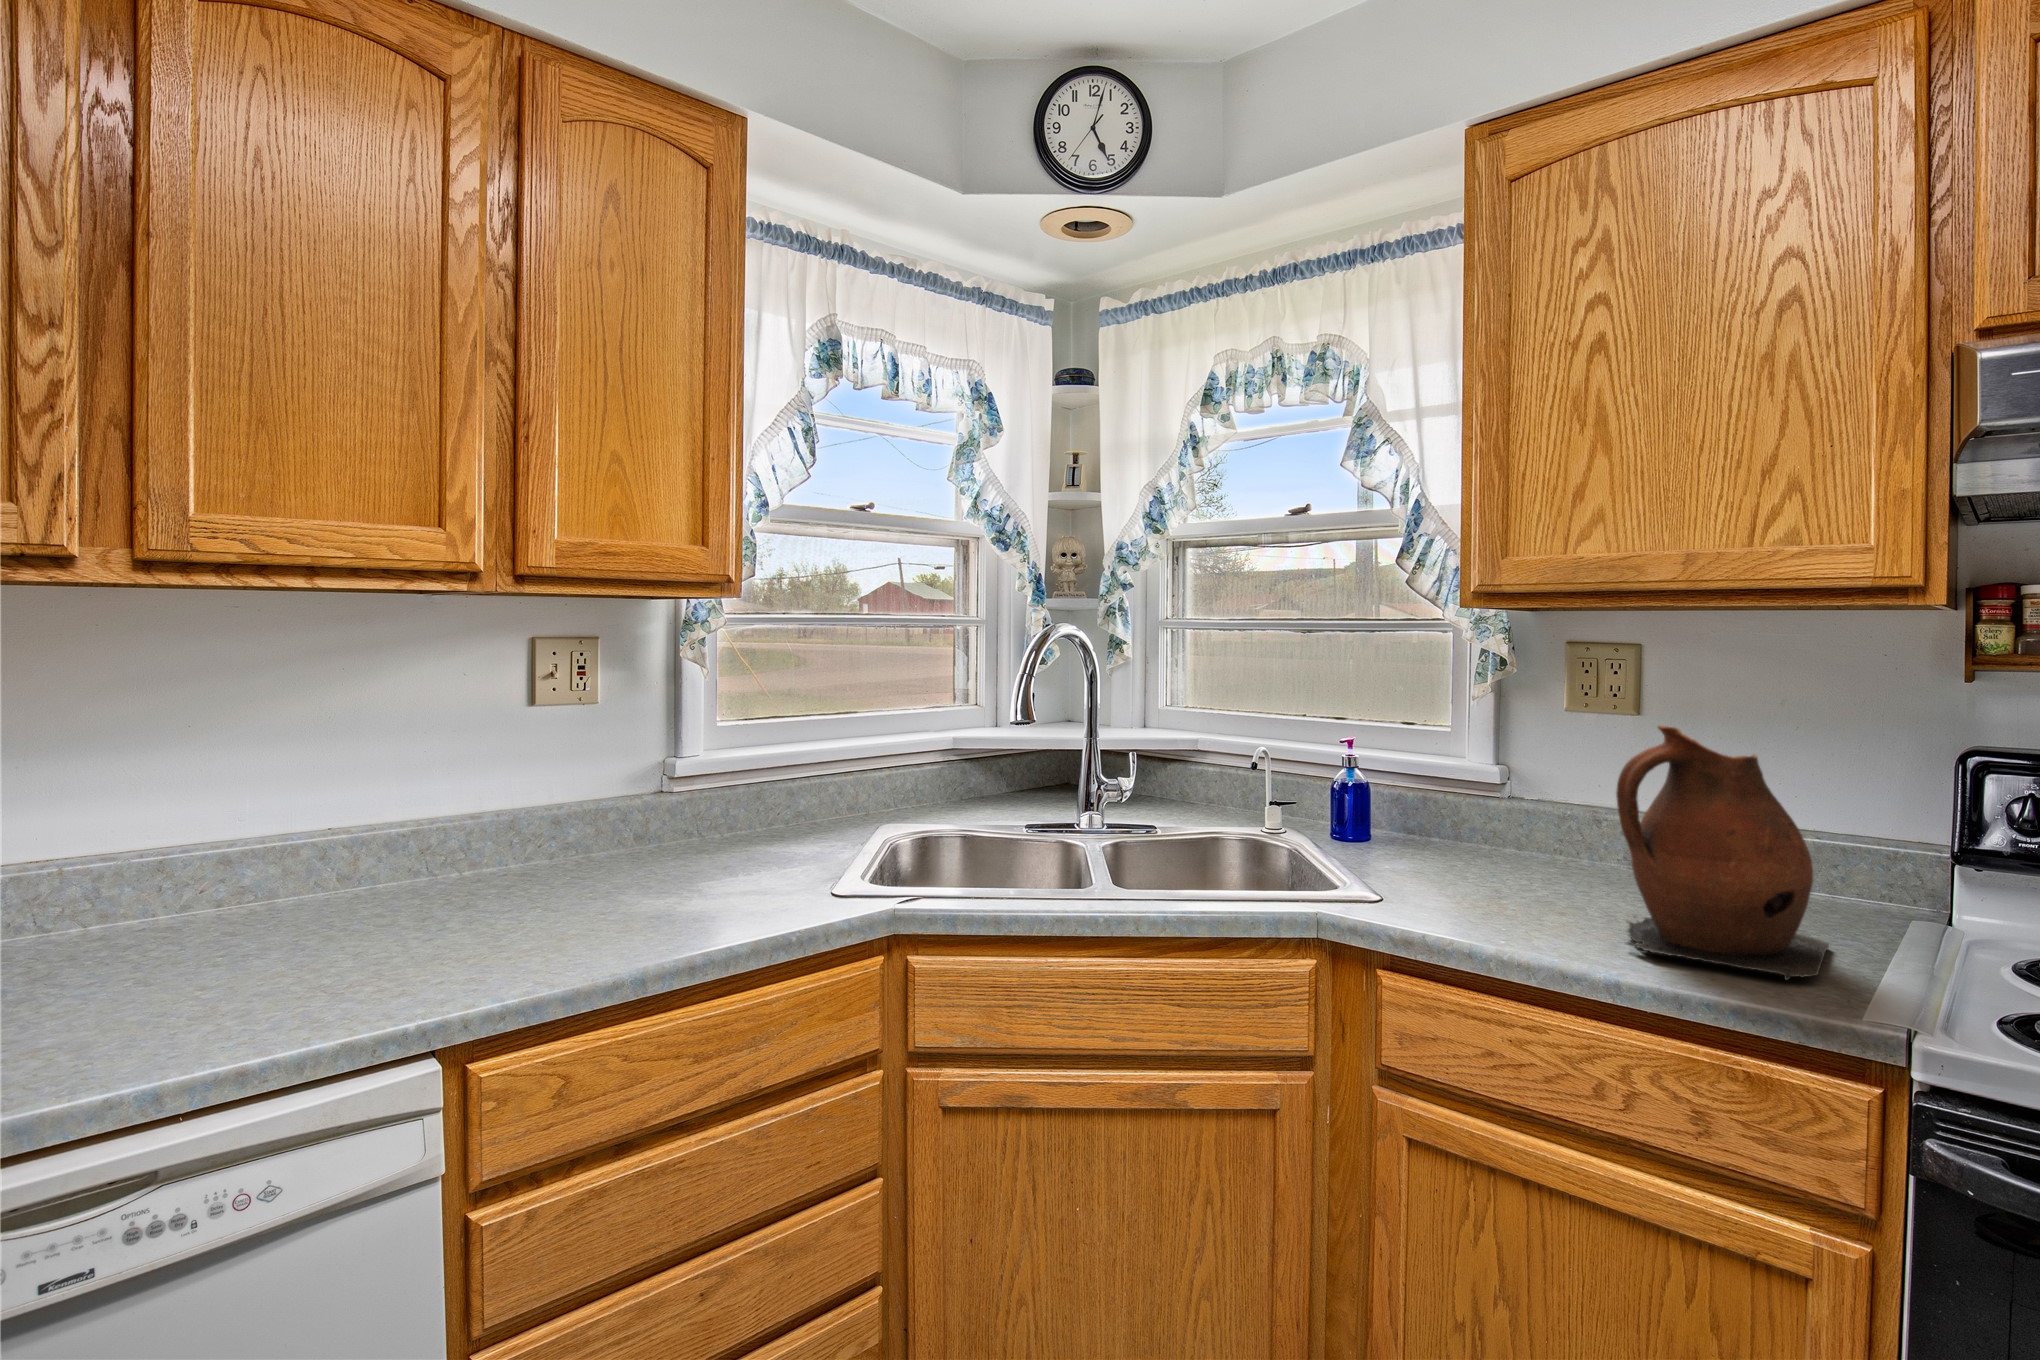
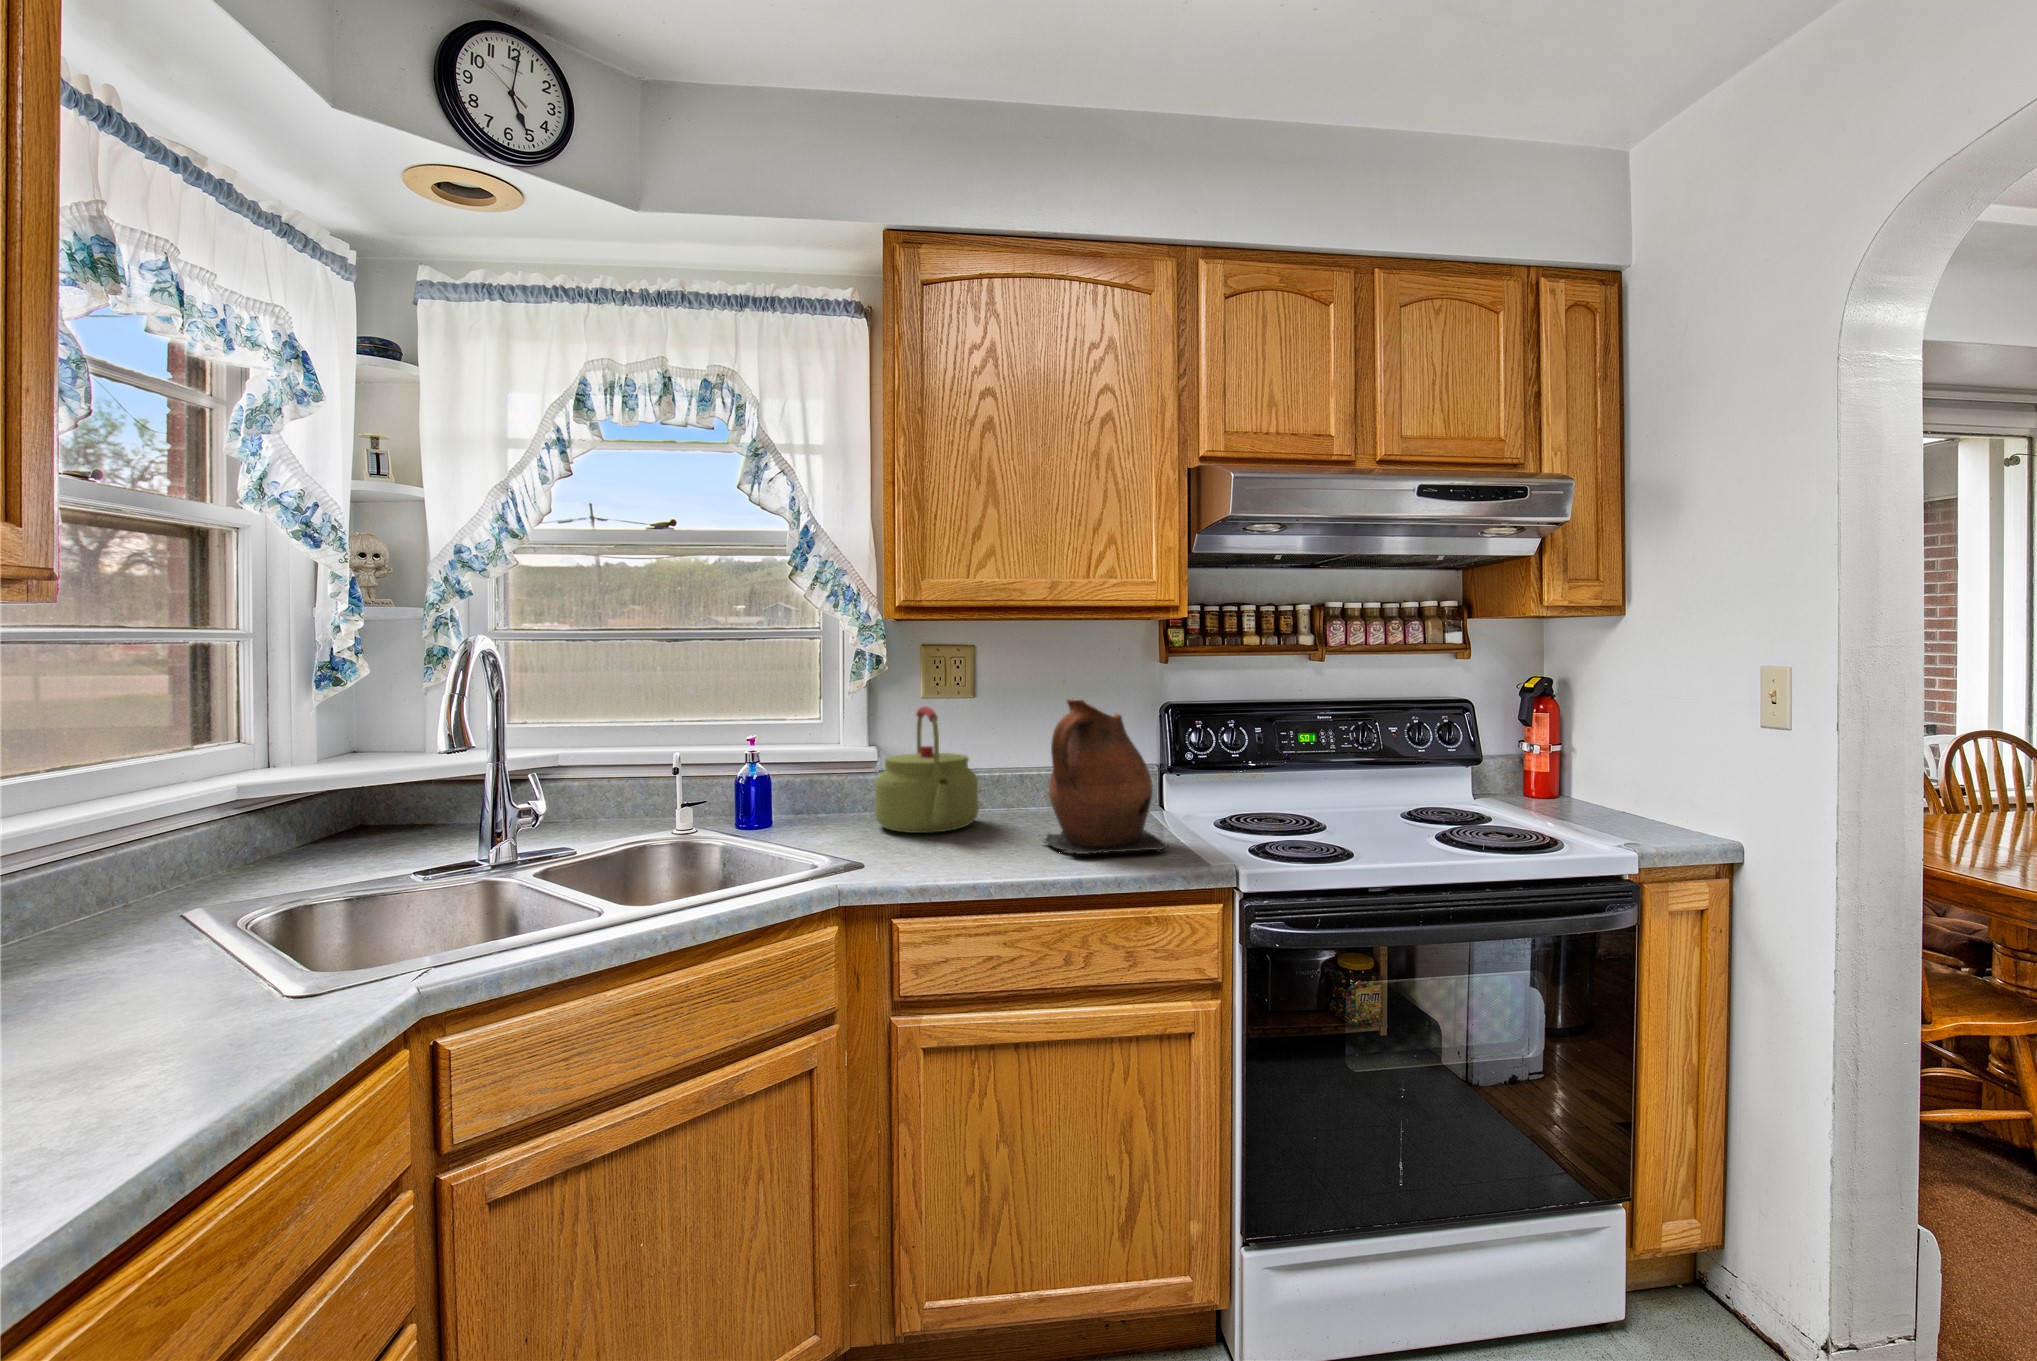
kettle: none [1452,722,1593,887] -> present [875,706,979,833]

